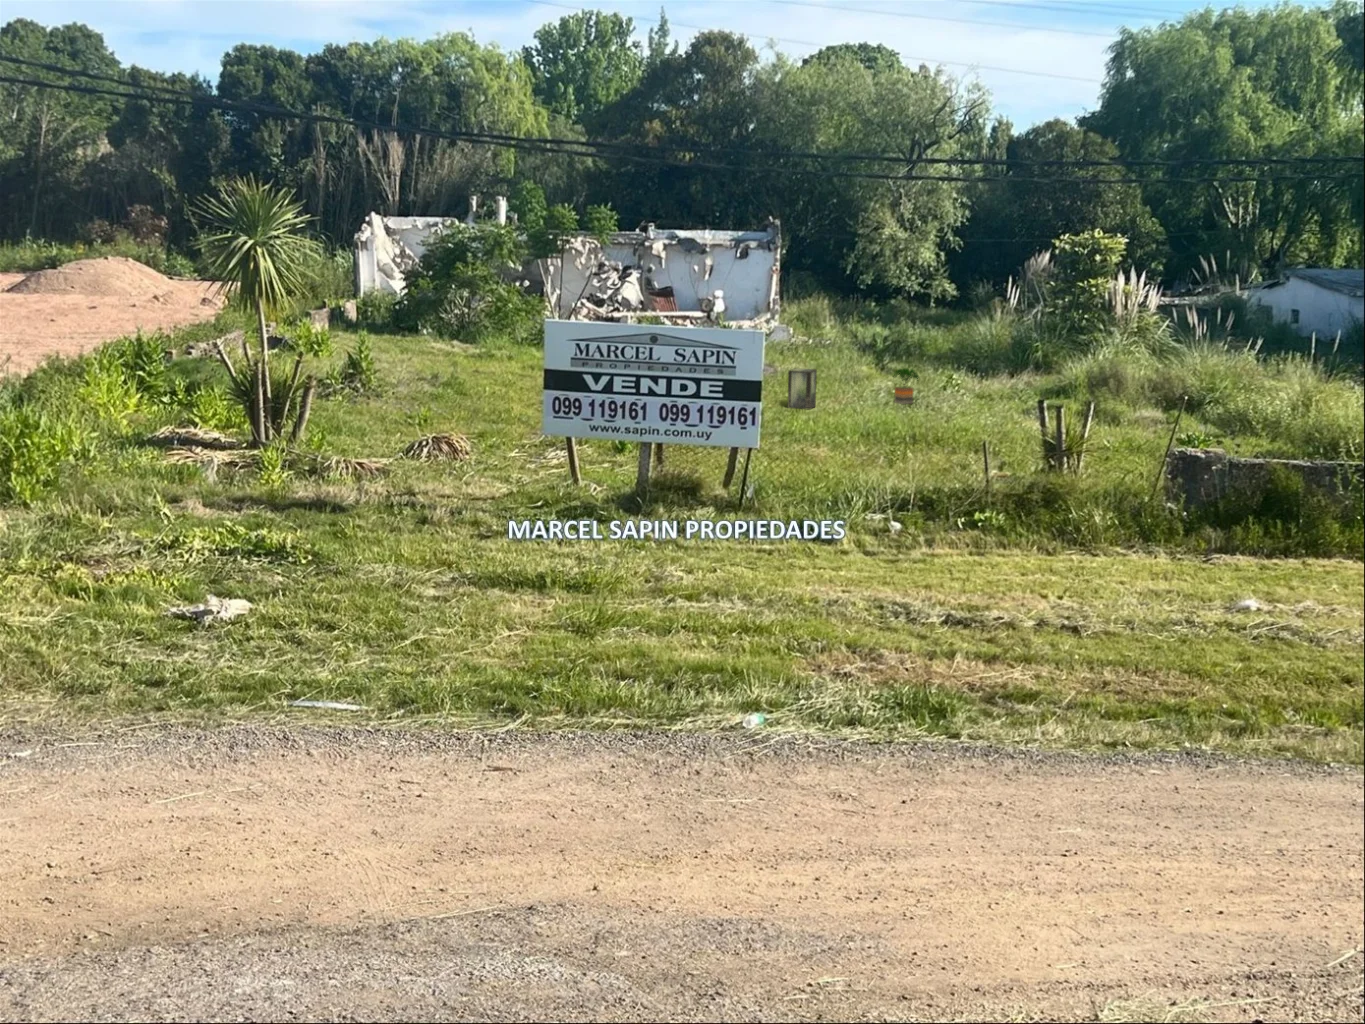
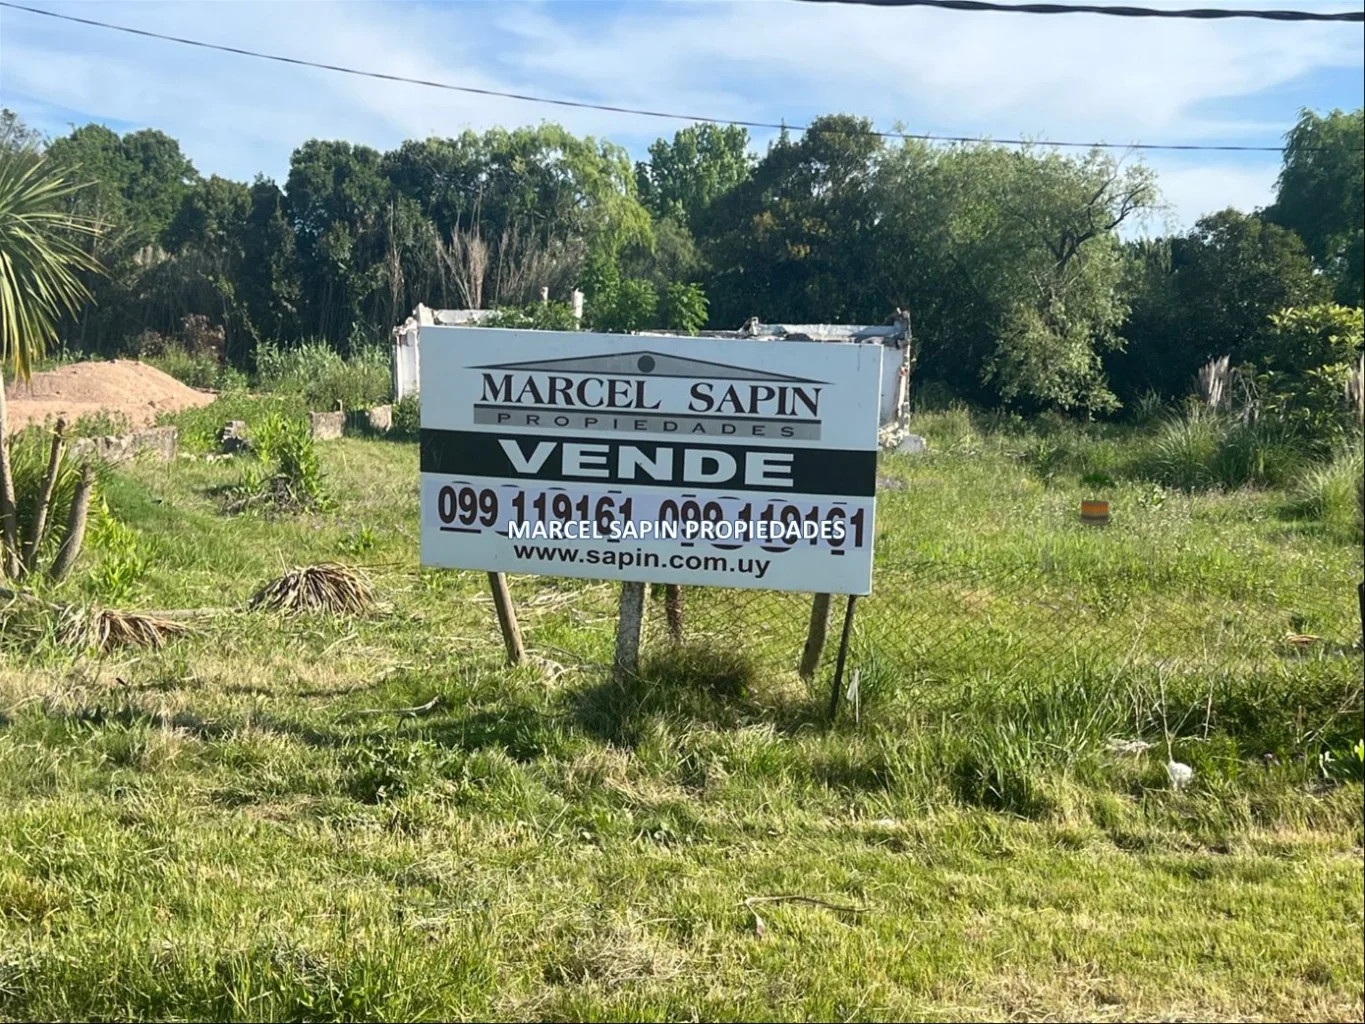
storage box: present [788,368,817,409] -> none [924,472,967,532]

